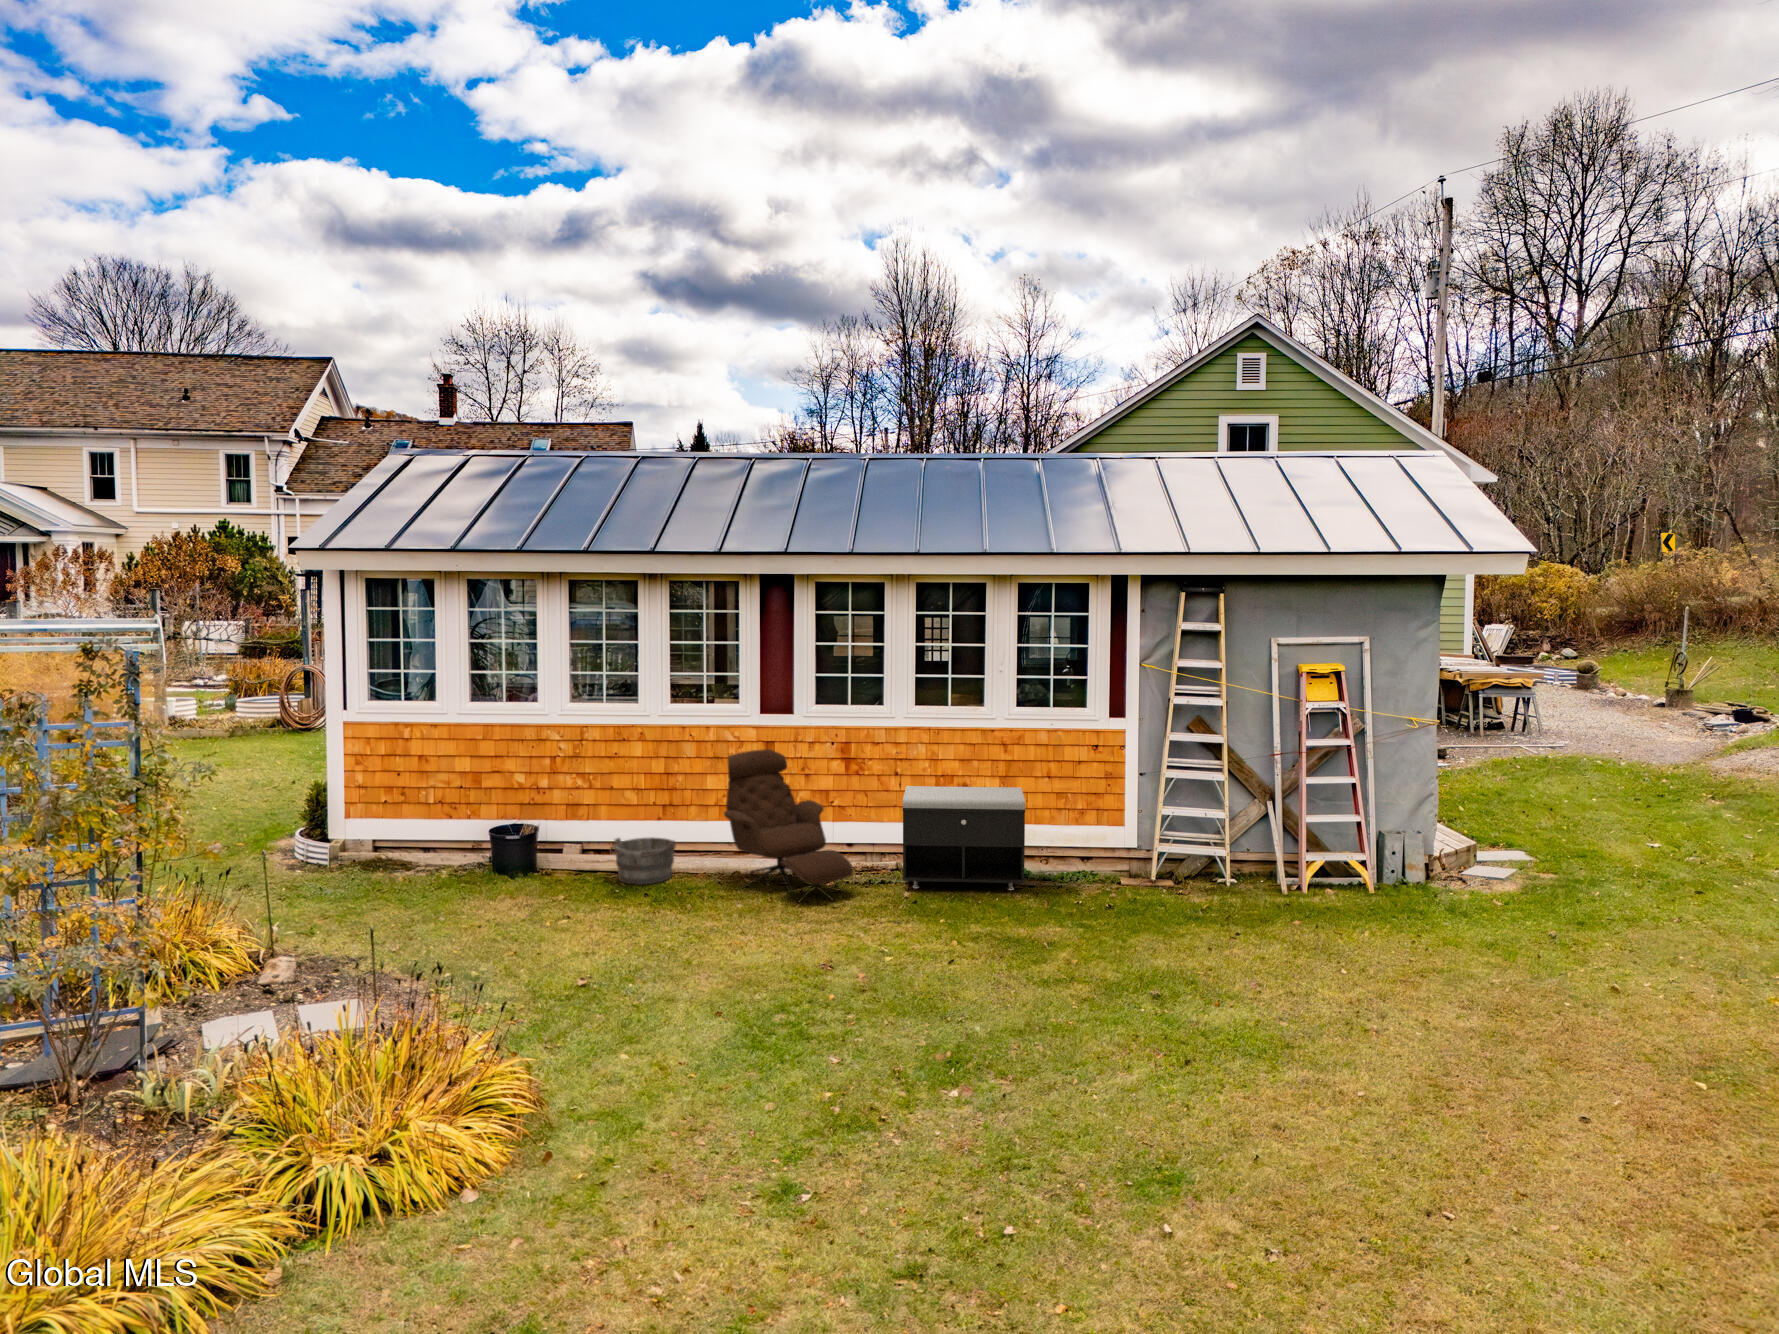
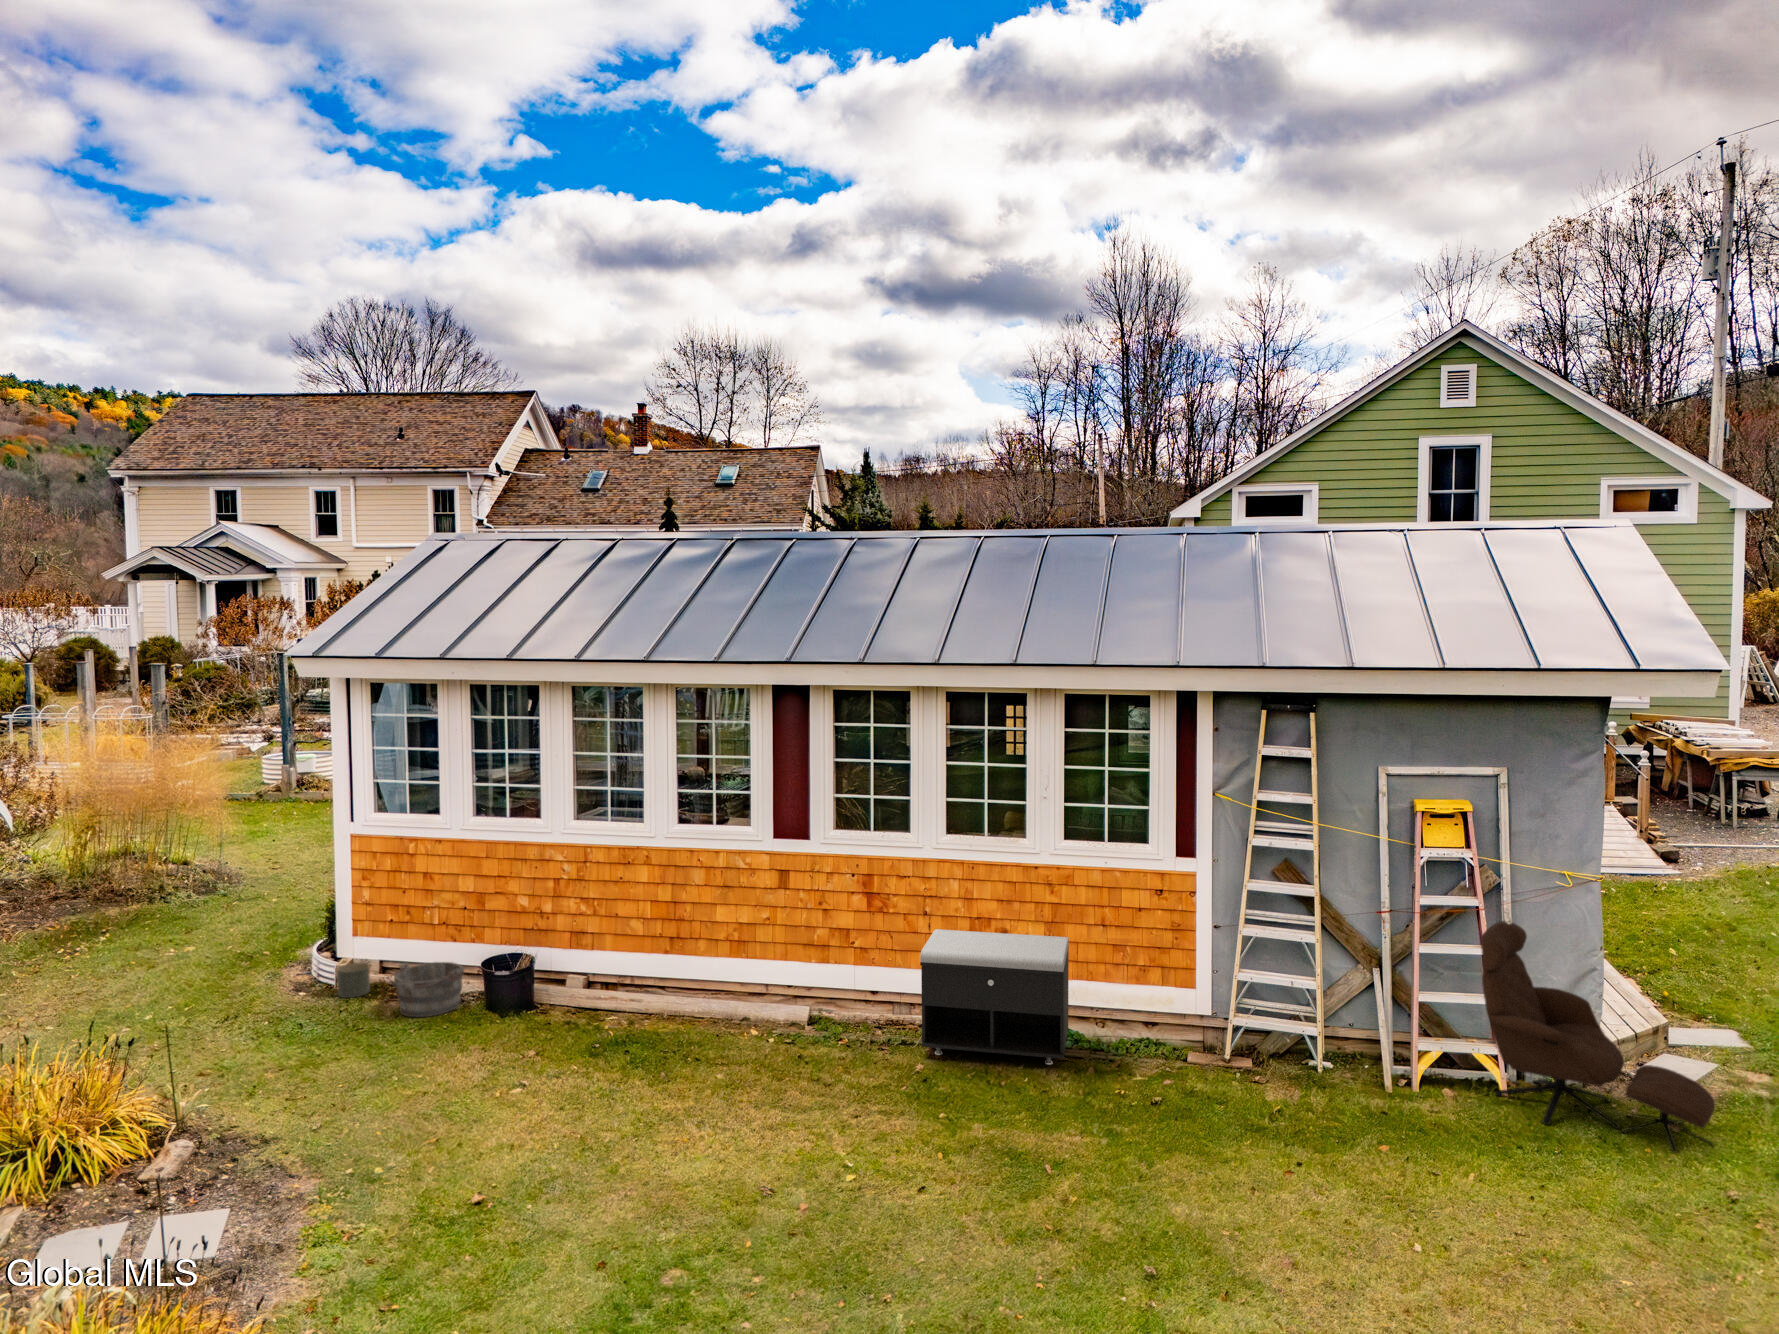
lounge chair: present [724,749,853,902] -> present [1481,921,1715,1153]
bucket: present [613,837,676,884] -> present [392,962,464,1017]
planter: none [334,843,366,874] -> present [337,963,370,998]

